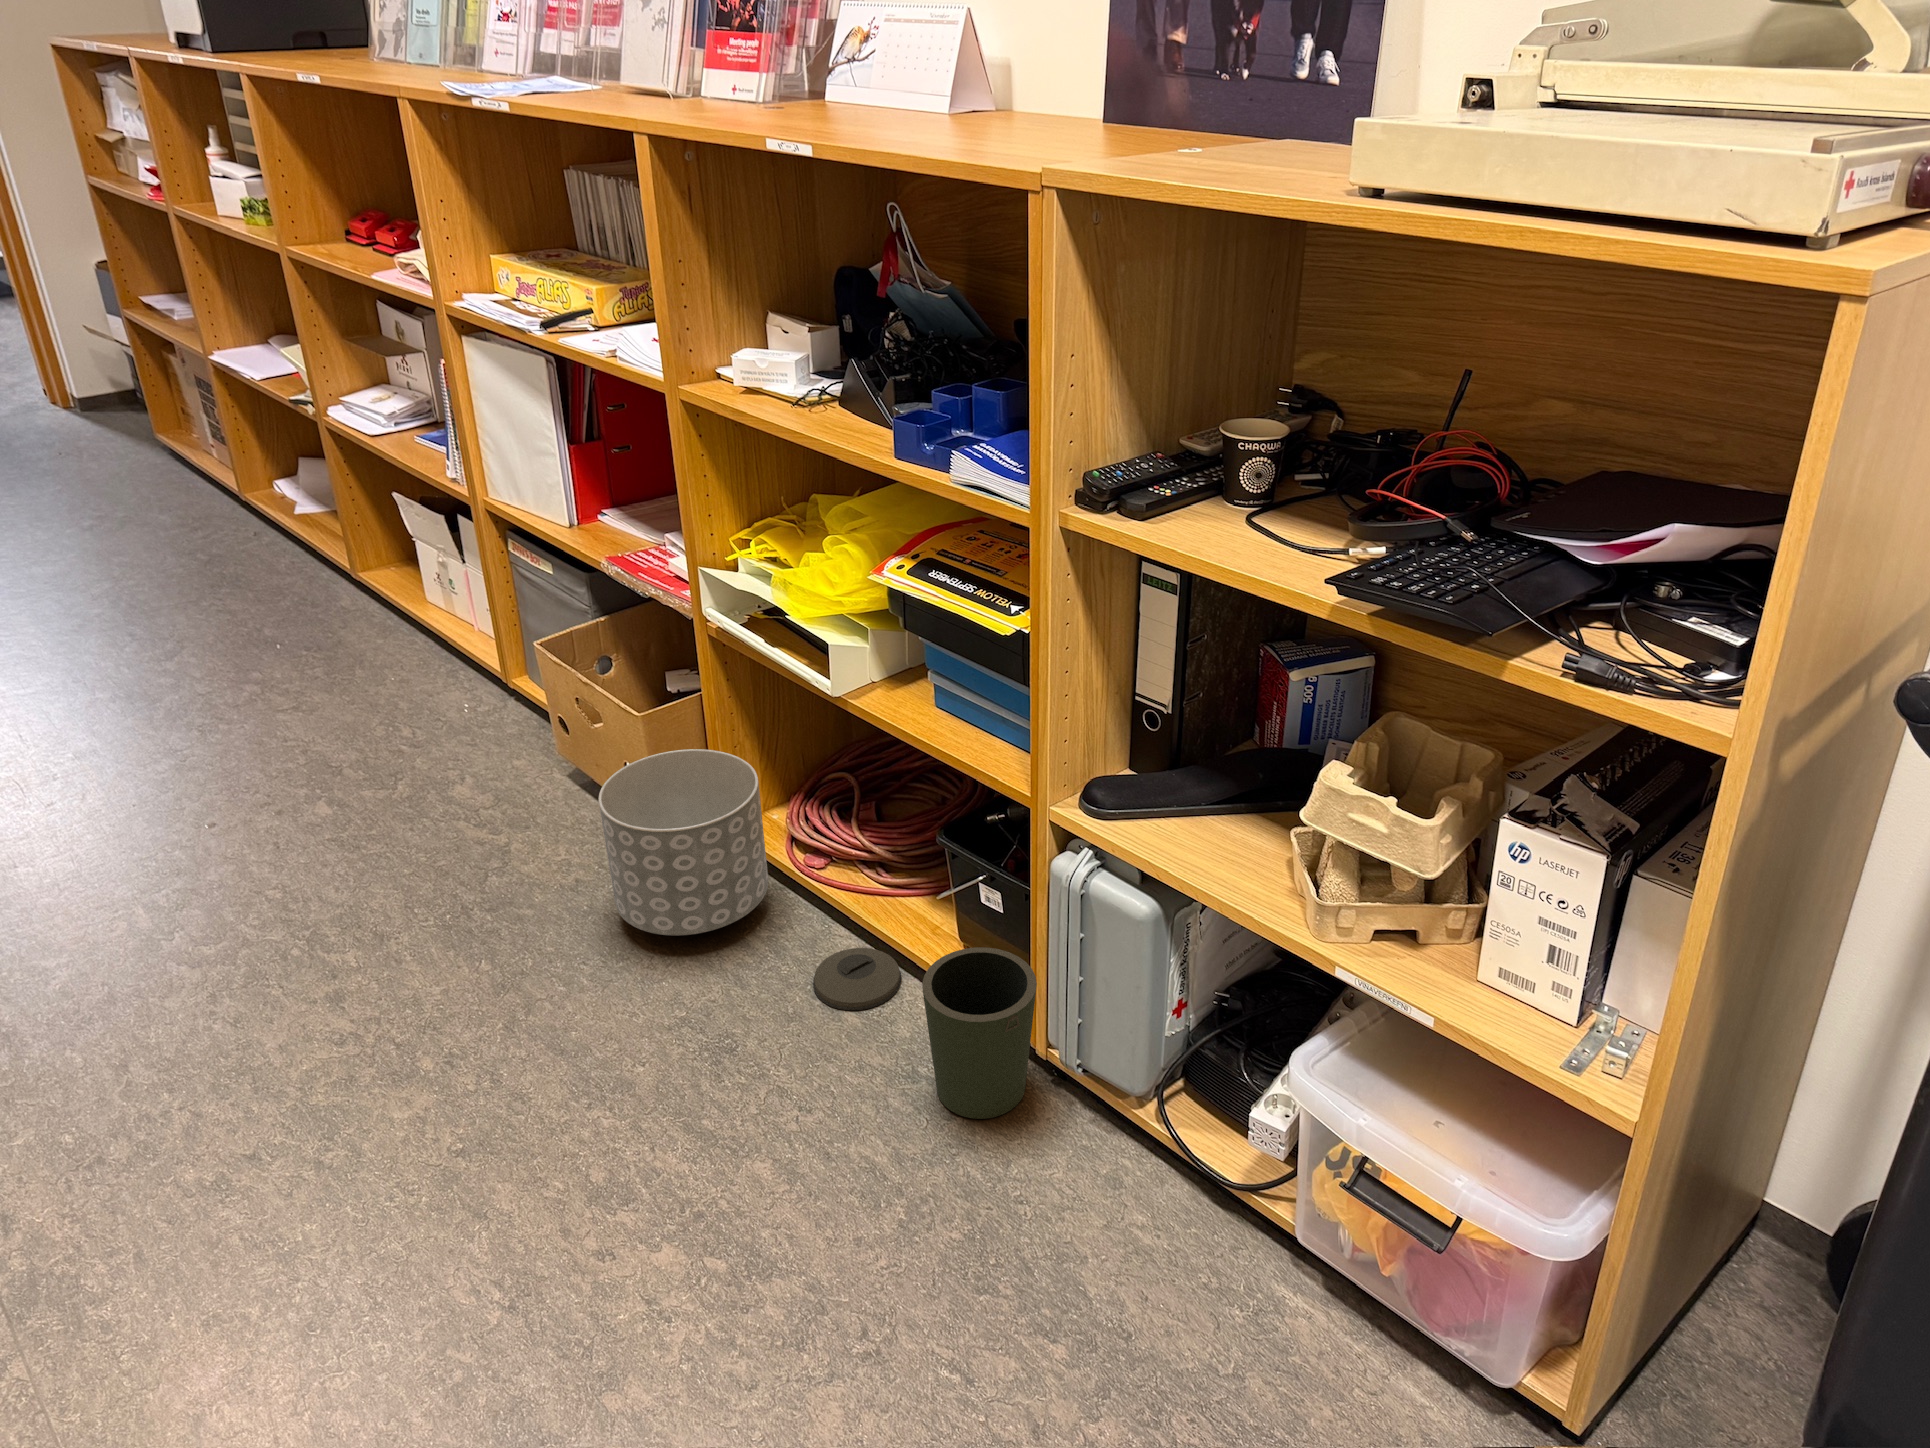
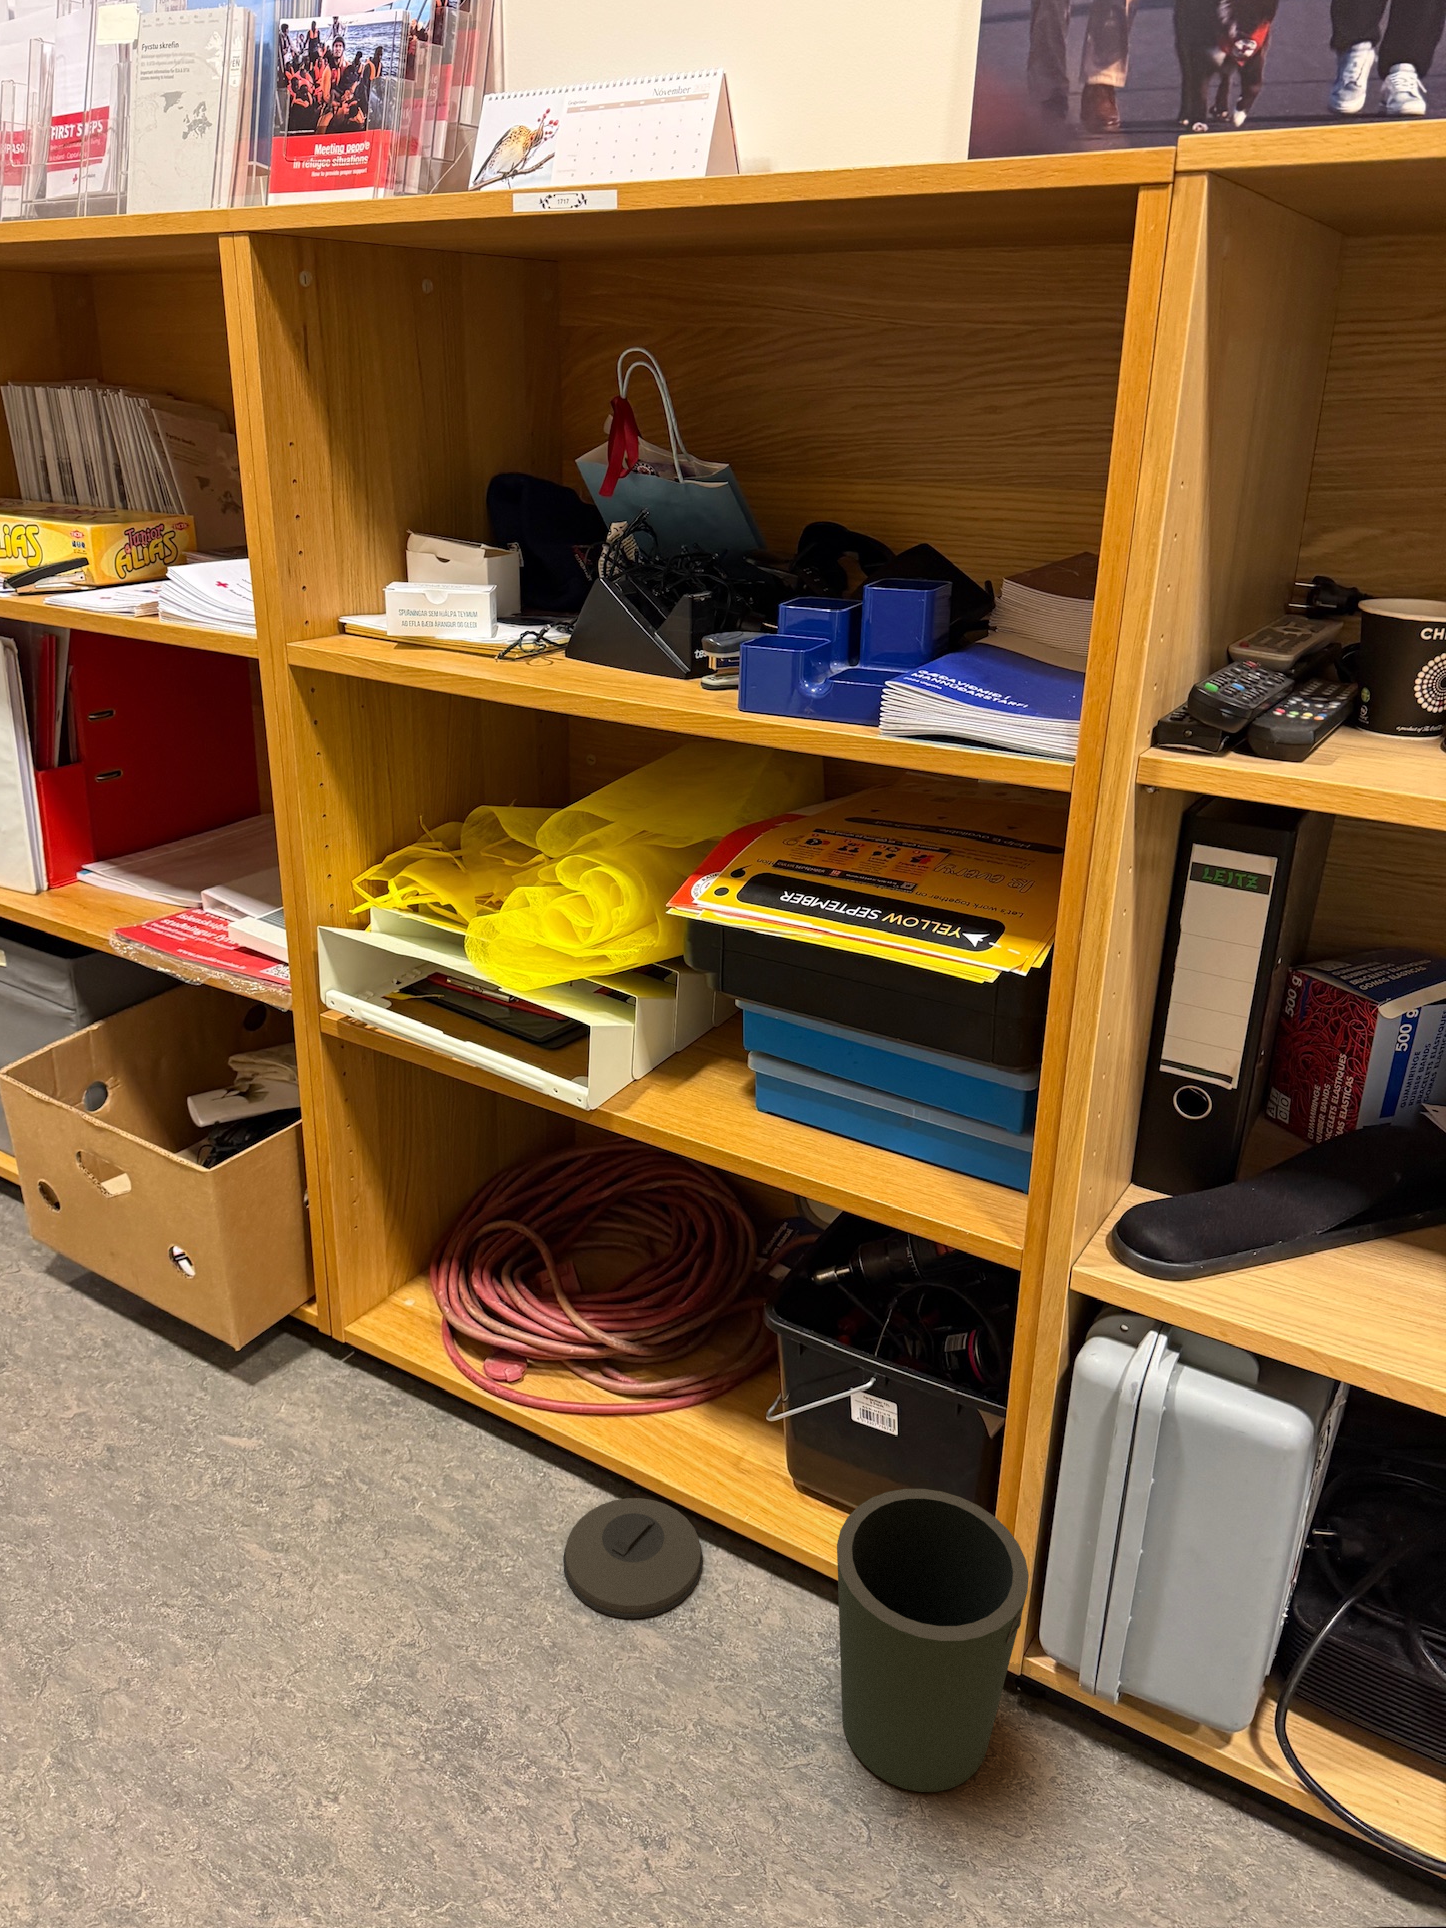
planter: present [599,749,768,935] -> none [173,1214,443,1537]

